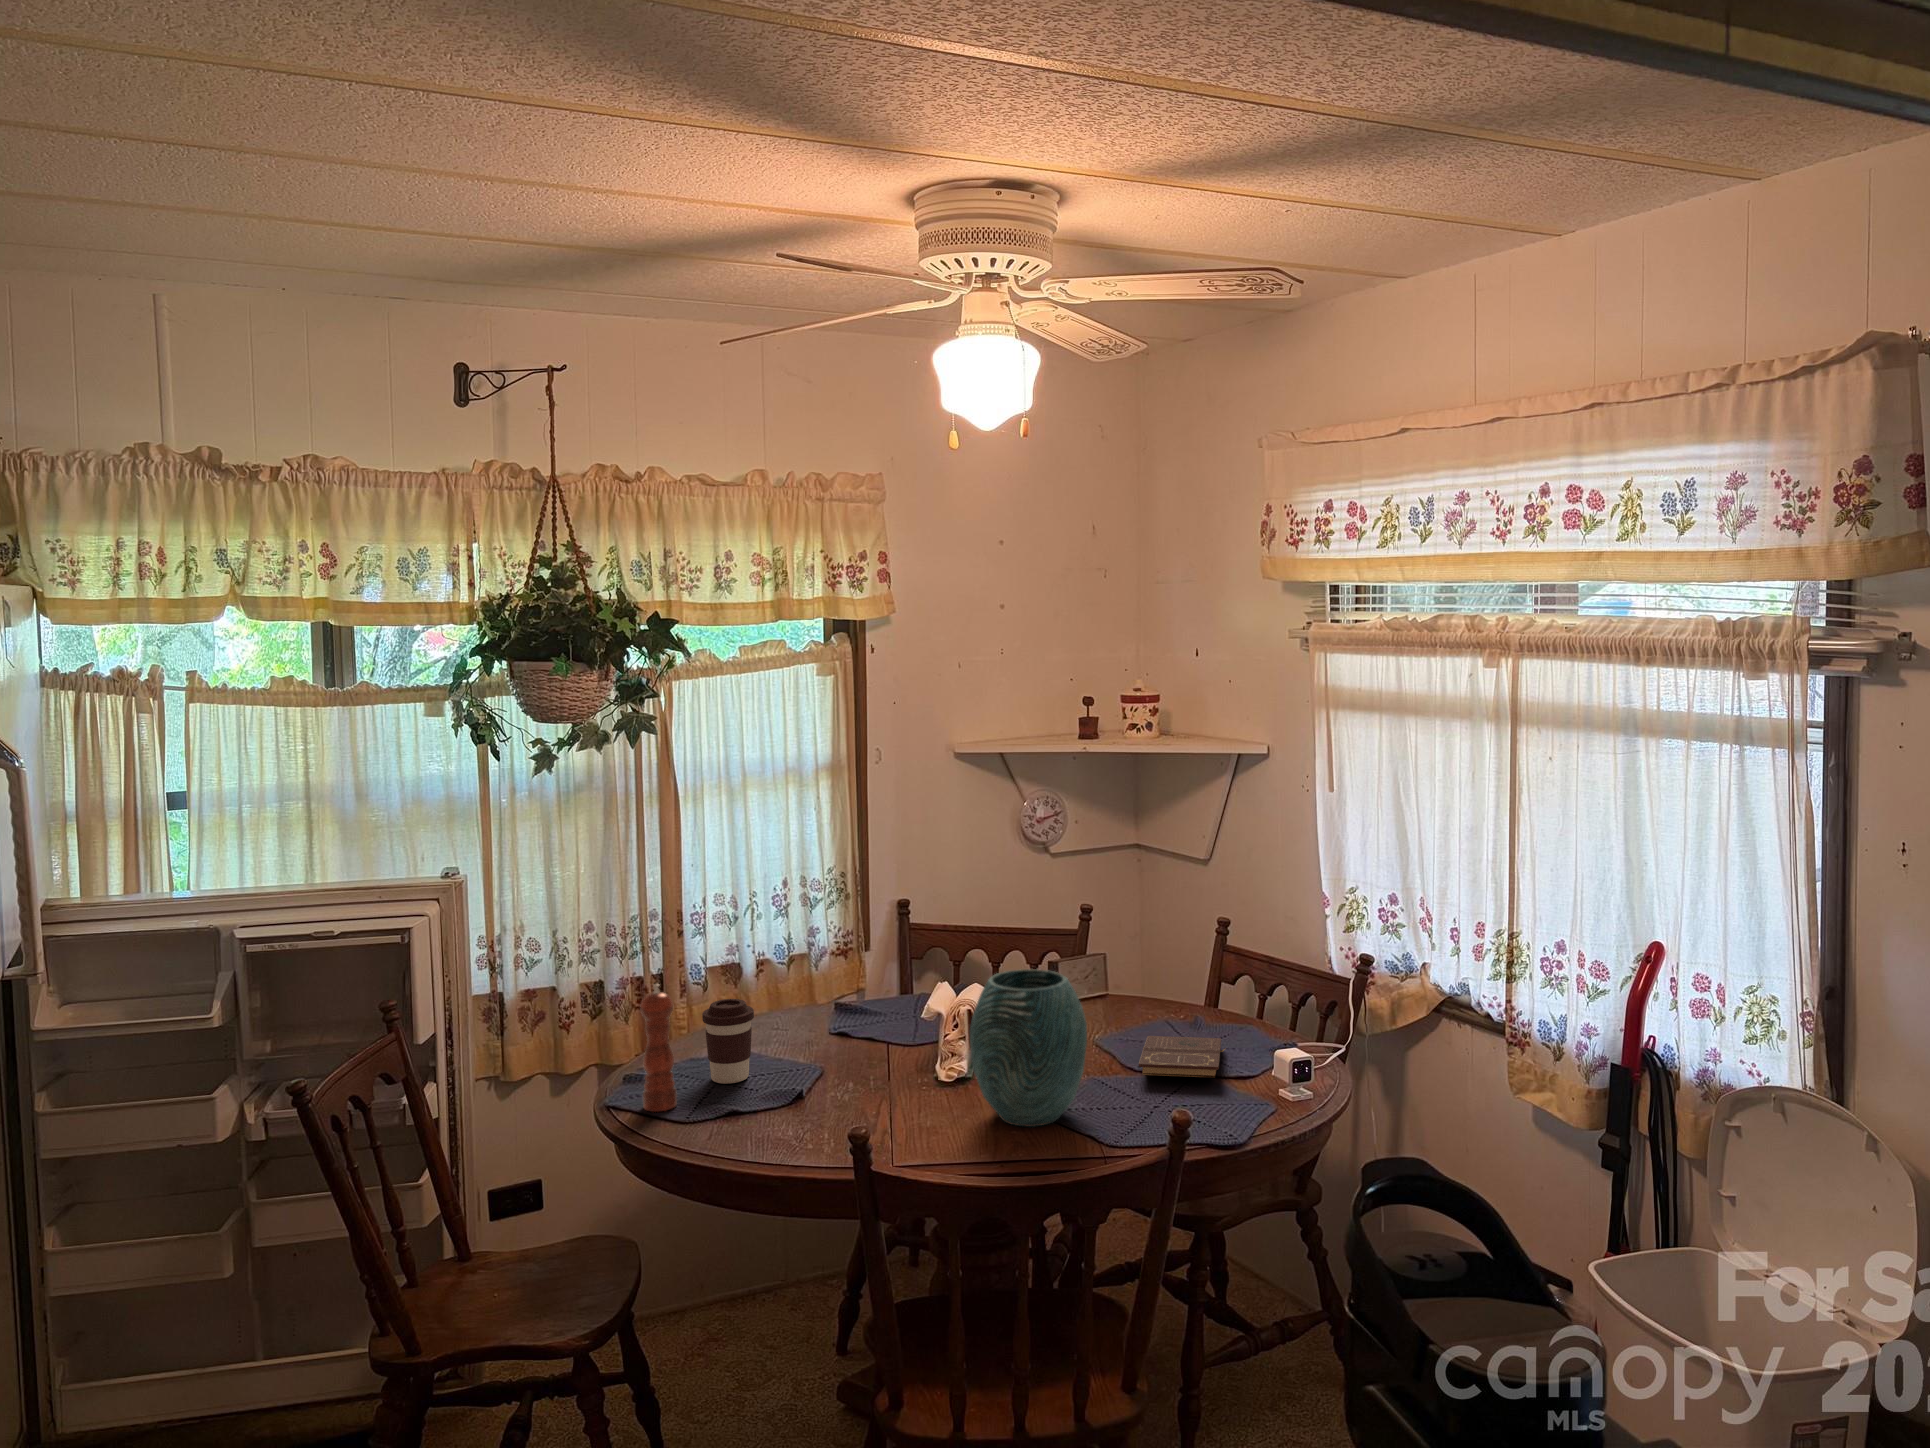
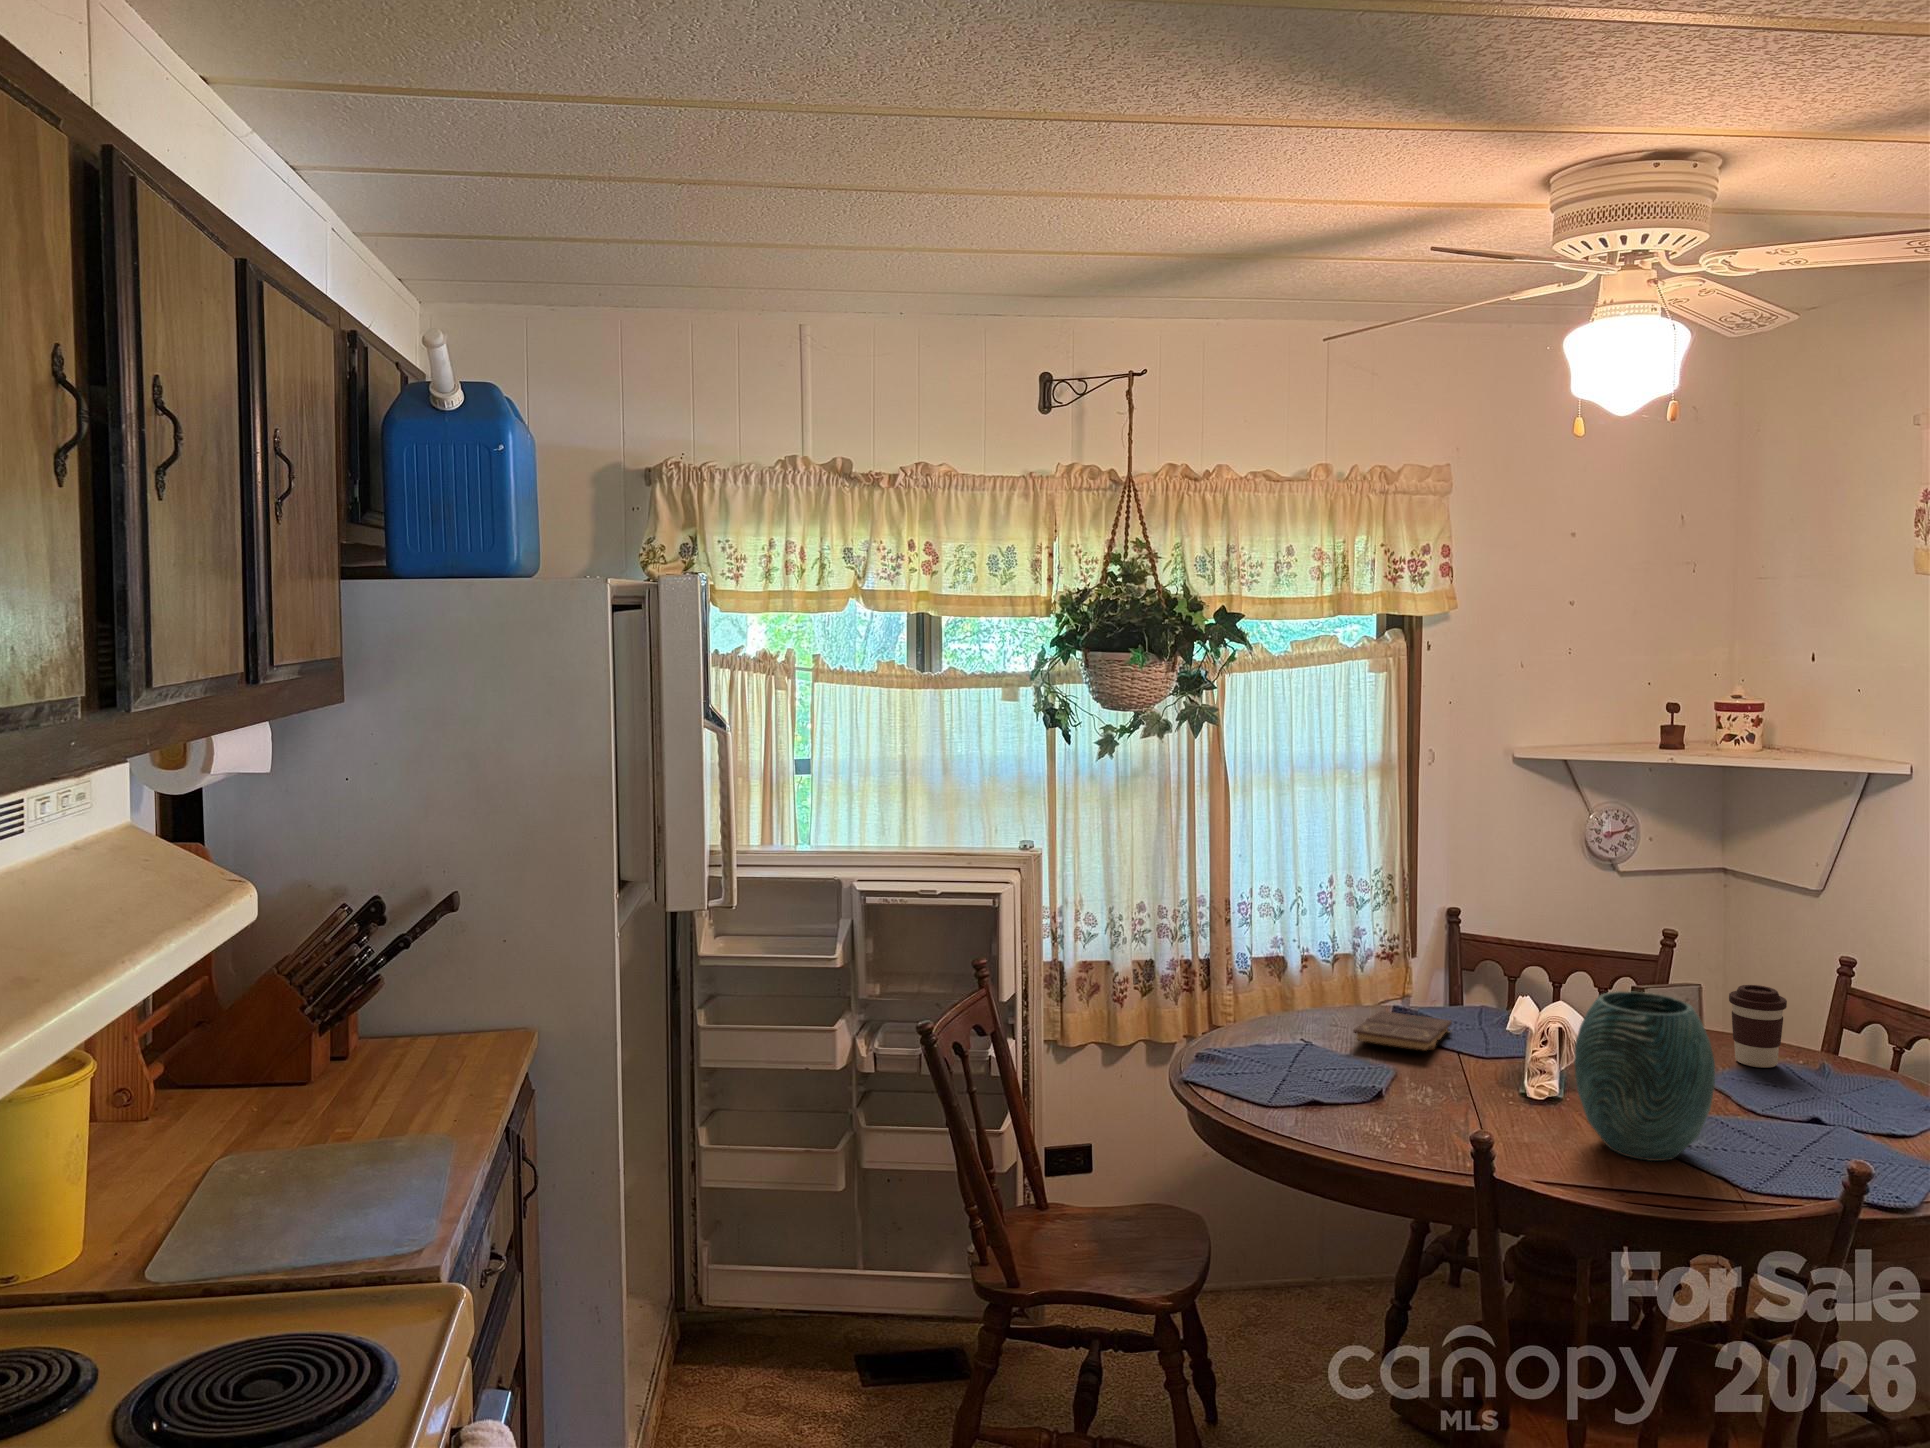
pepper mill: present [641,984,677,1112] -> none [1220,966,1253,1090]
coffee cup: present [702,999,754,1084] -> present [1729,985,1787,1068]
book: present [1139,1036,1224,1077] -> present [1353,1011,1452,1051]

